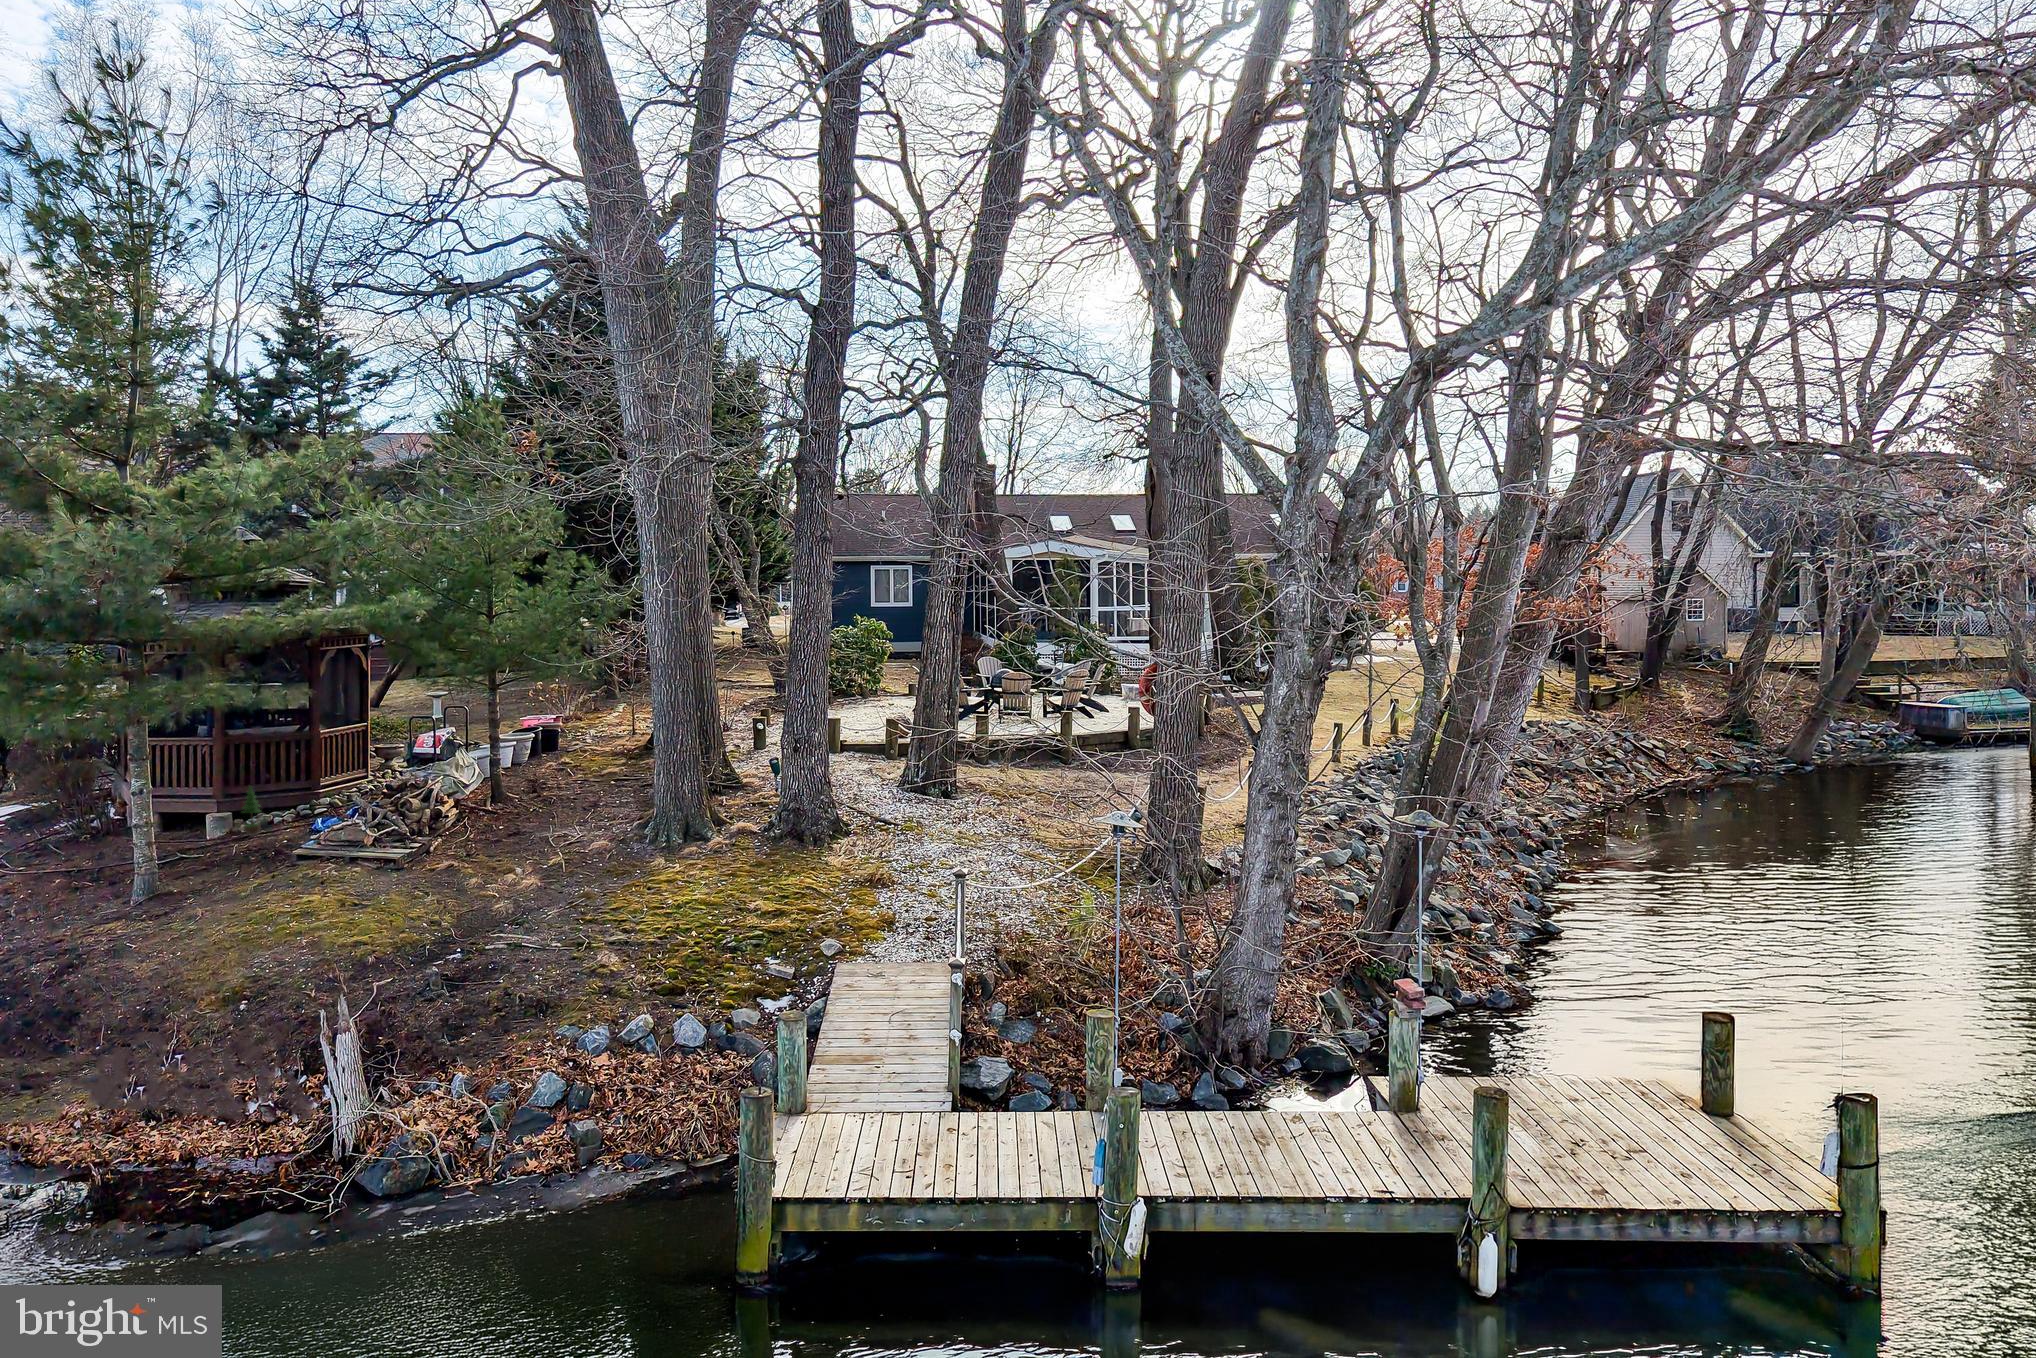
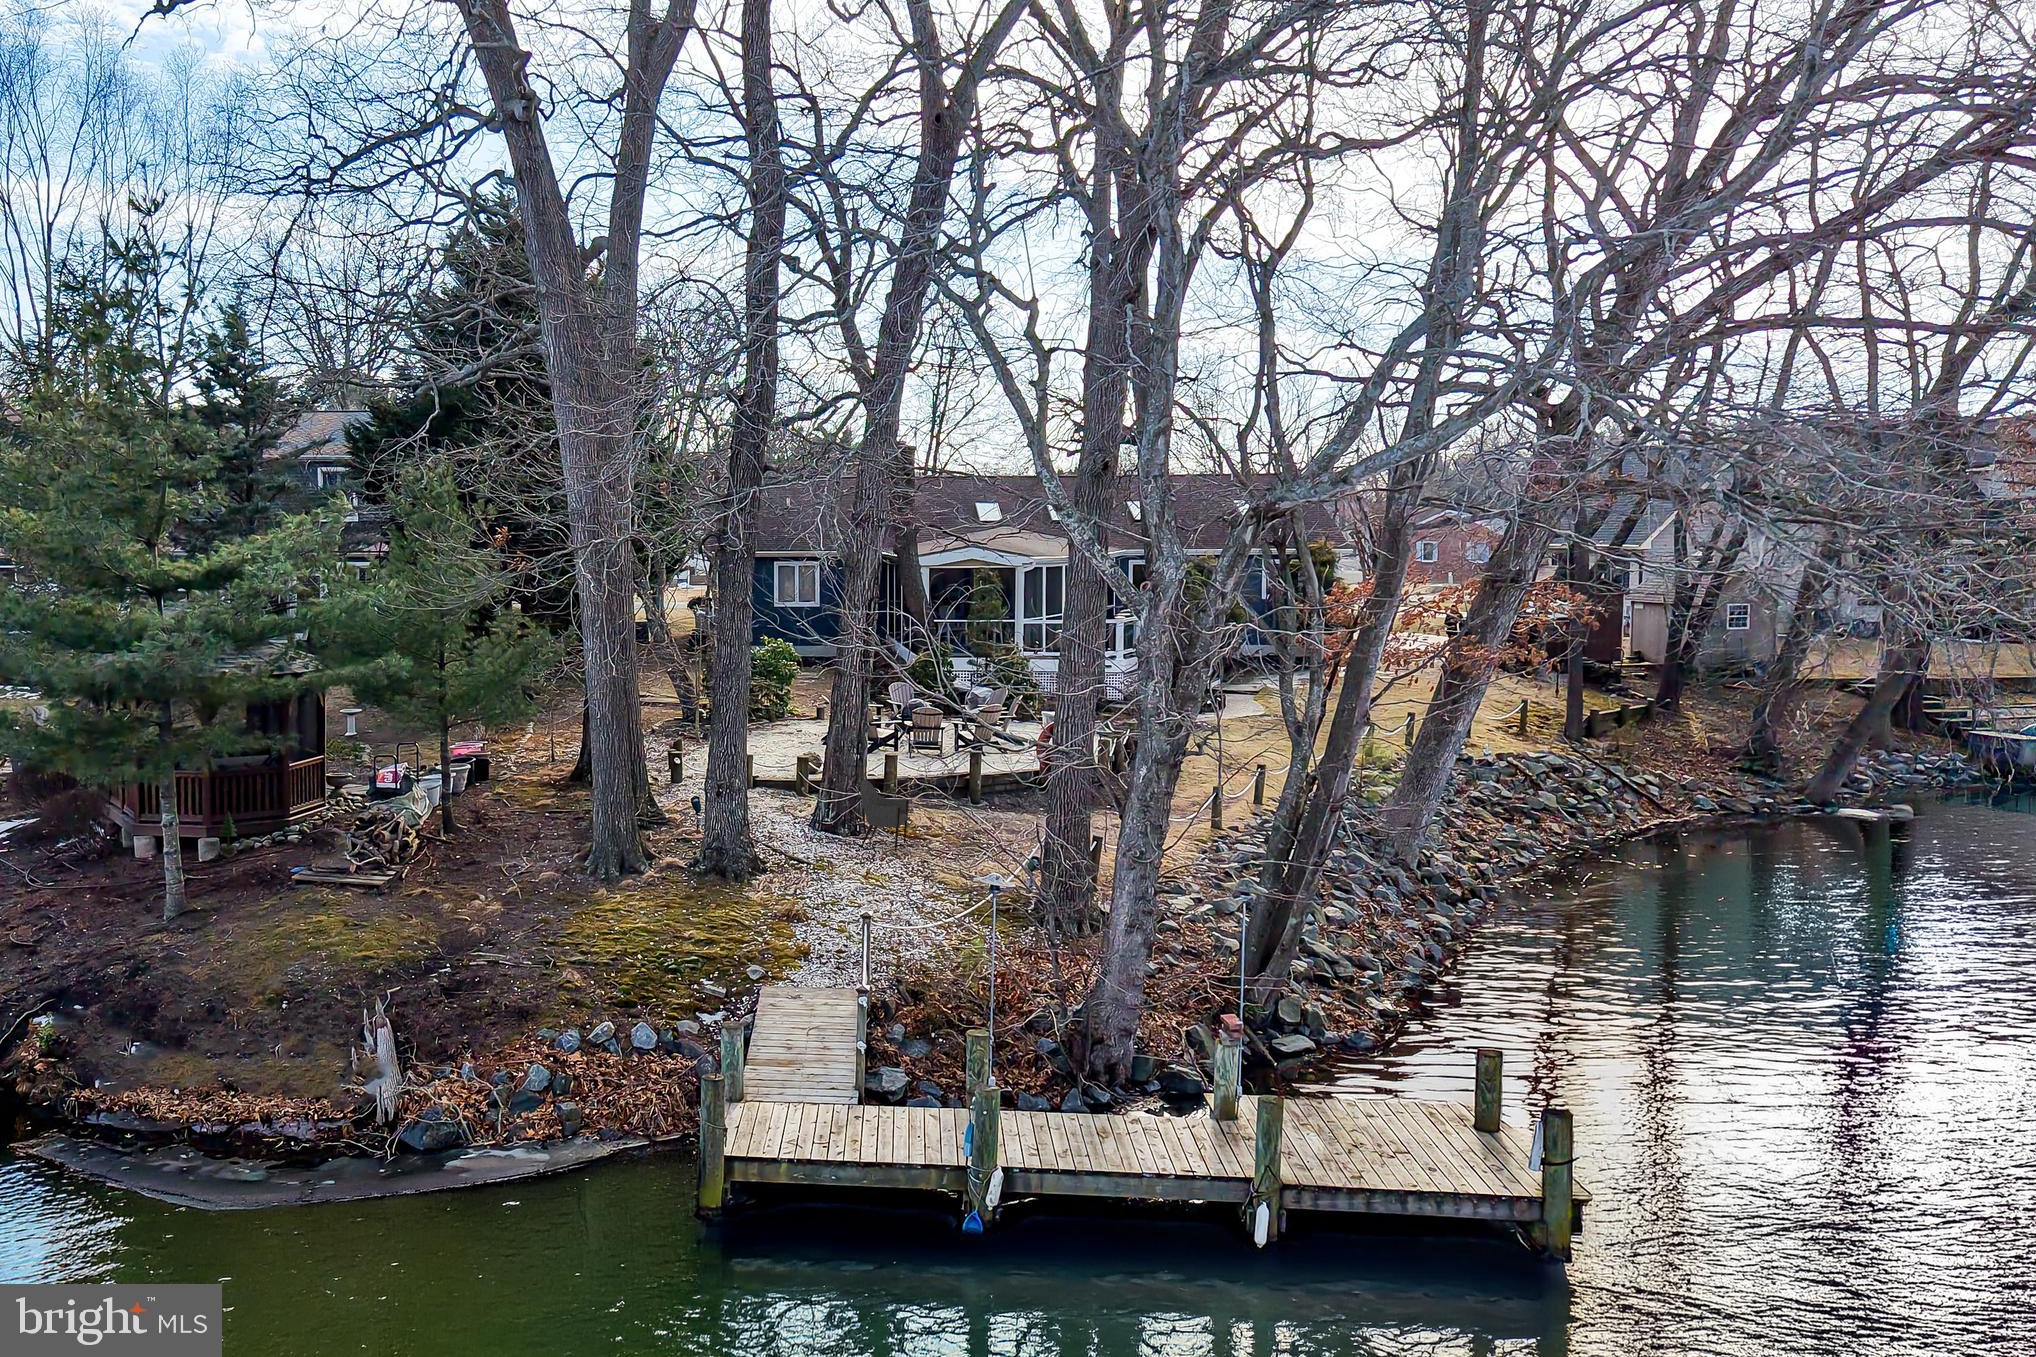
chair: none [948,733,1001,809] -> present [860,780,909,852]

